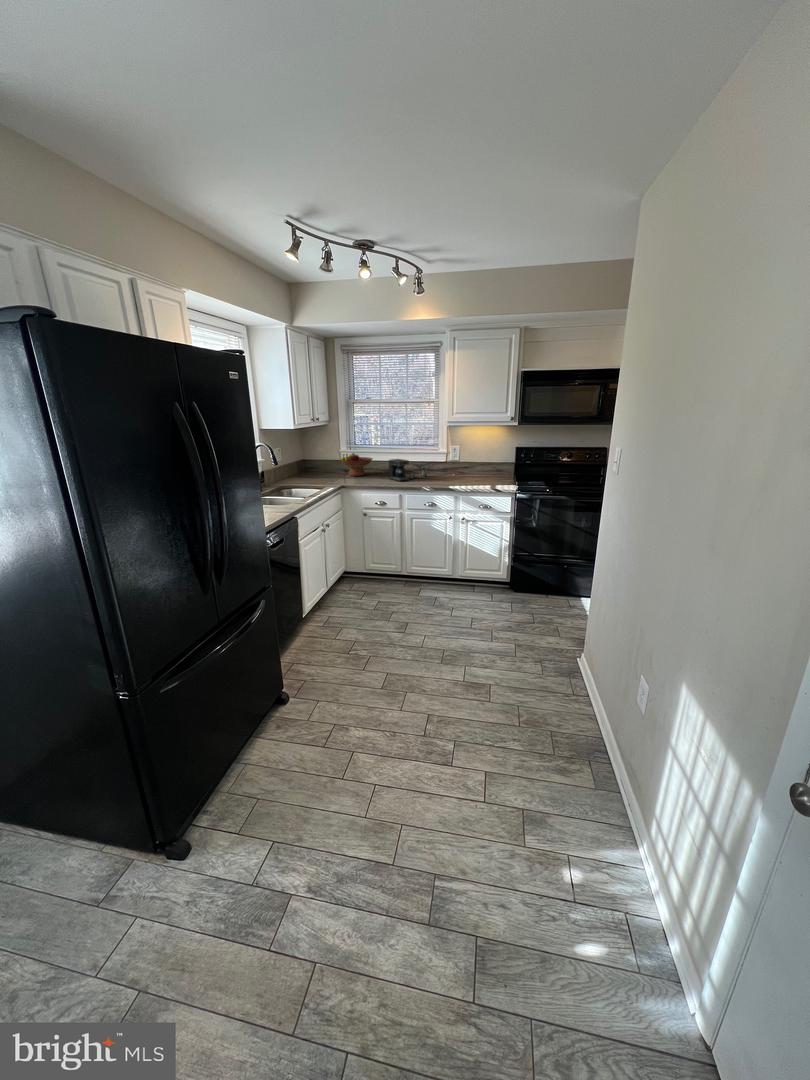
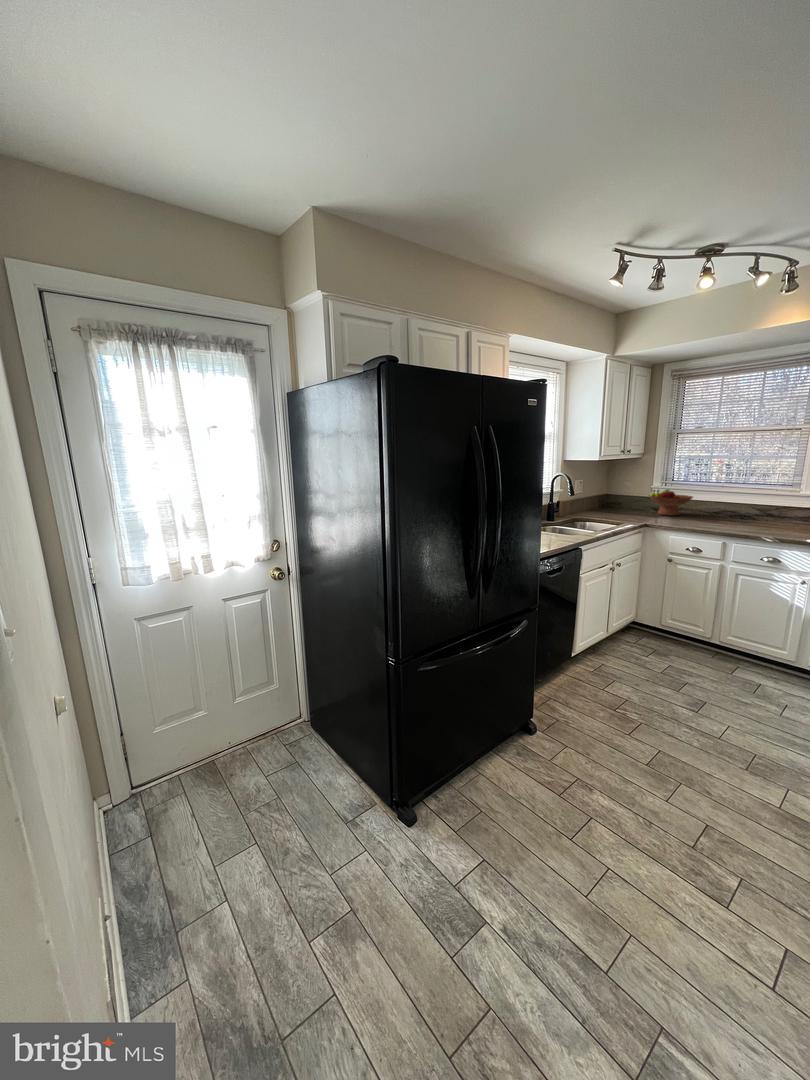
coffee maker: present [389,459,427,481] -> none [712,499,777,526]

